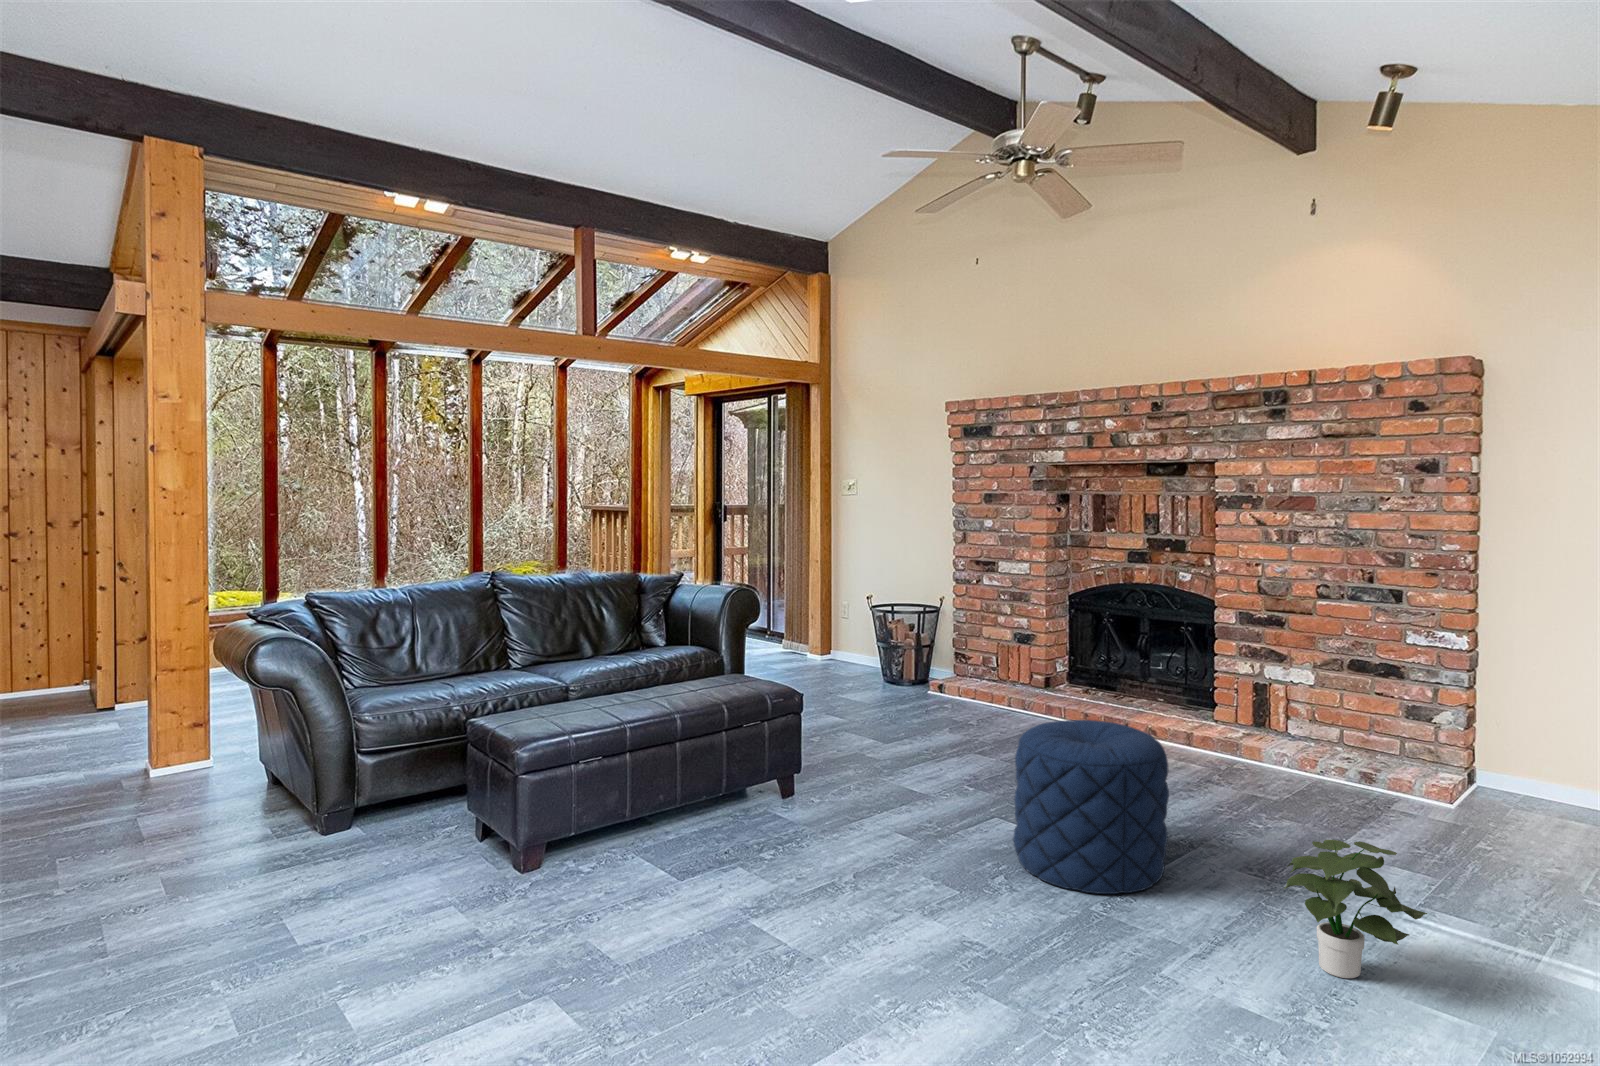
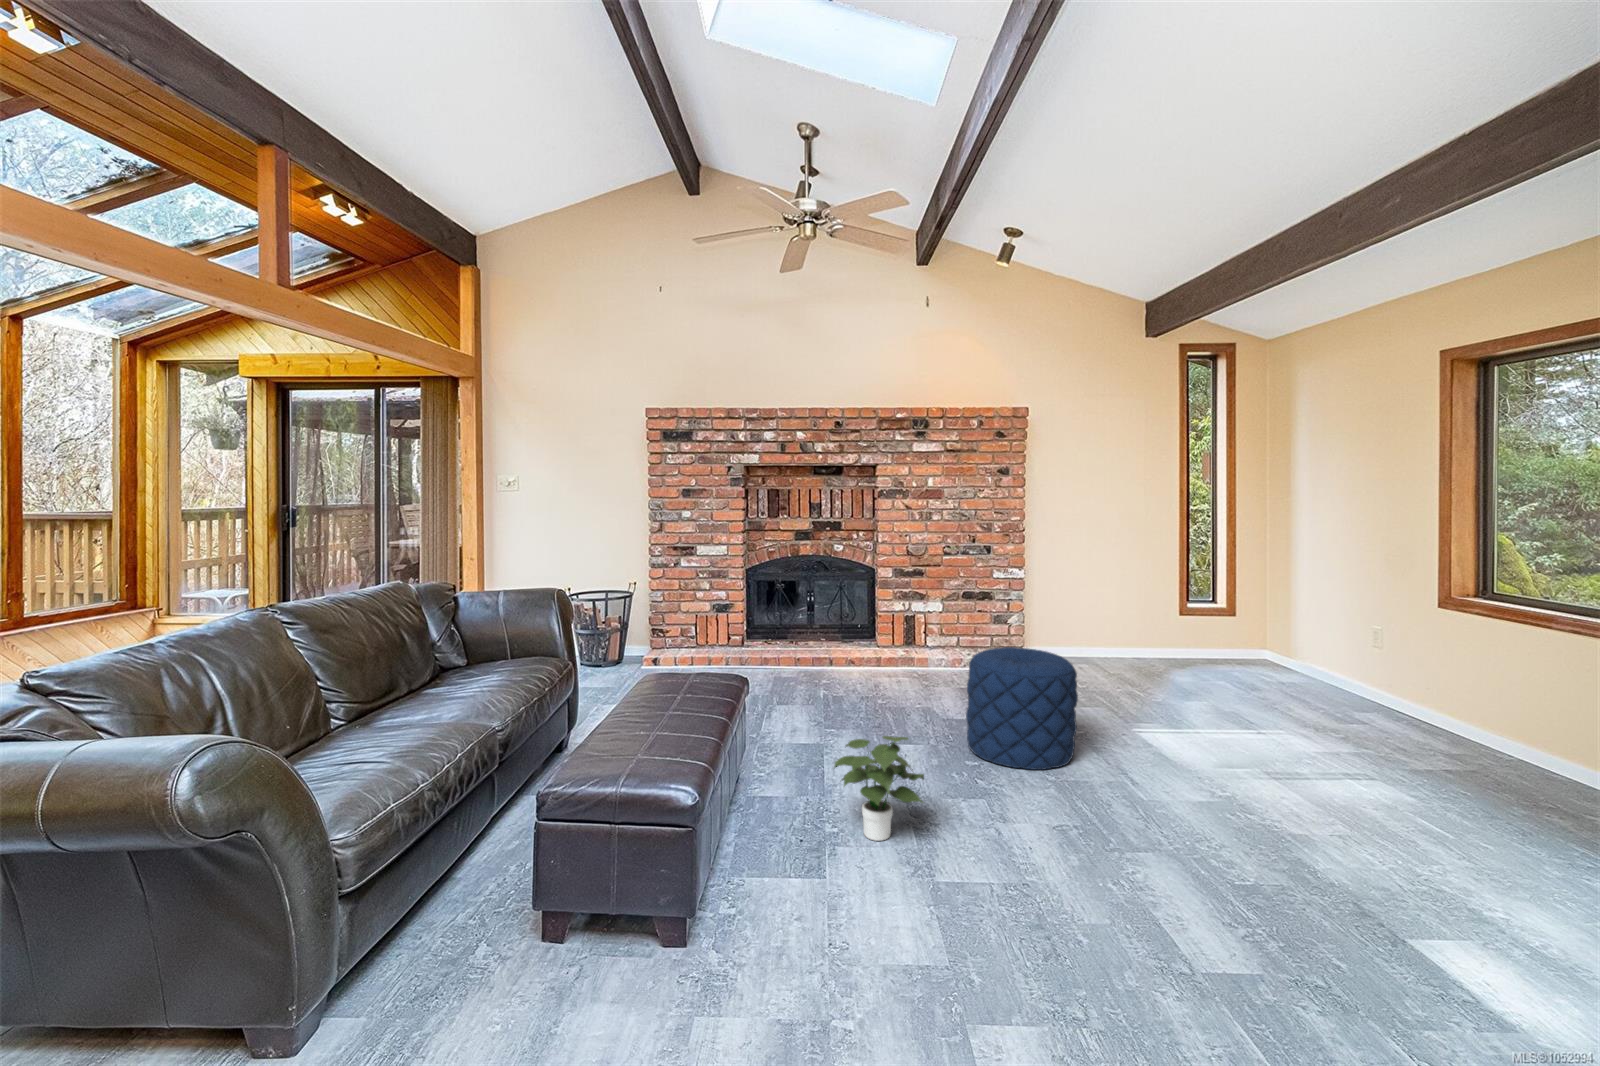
potted plant: present [1284,840,1427,978] -> present [834,736,924,841]

